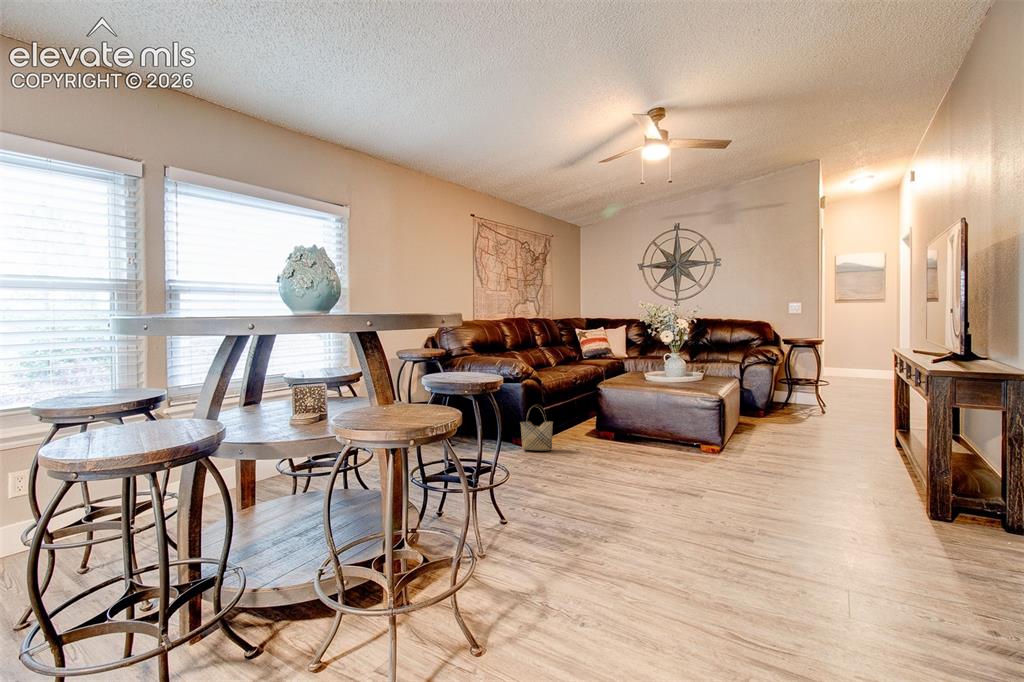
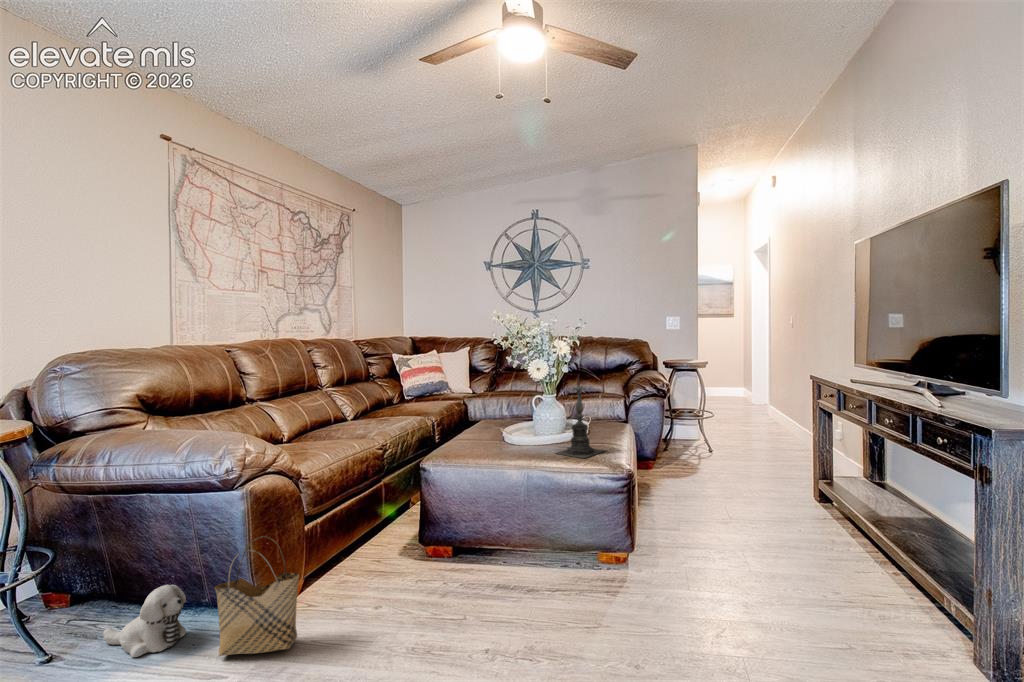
candle holder: none [676,340,707,384] -> present [556,385,604,458]
plush toy: none [473,423,504,448] -> present [103,585,187,657]

